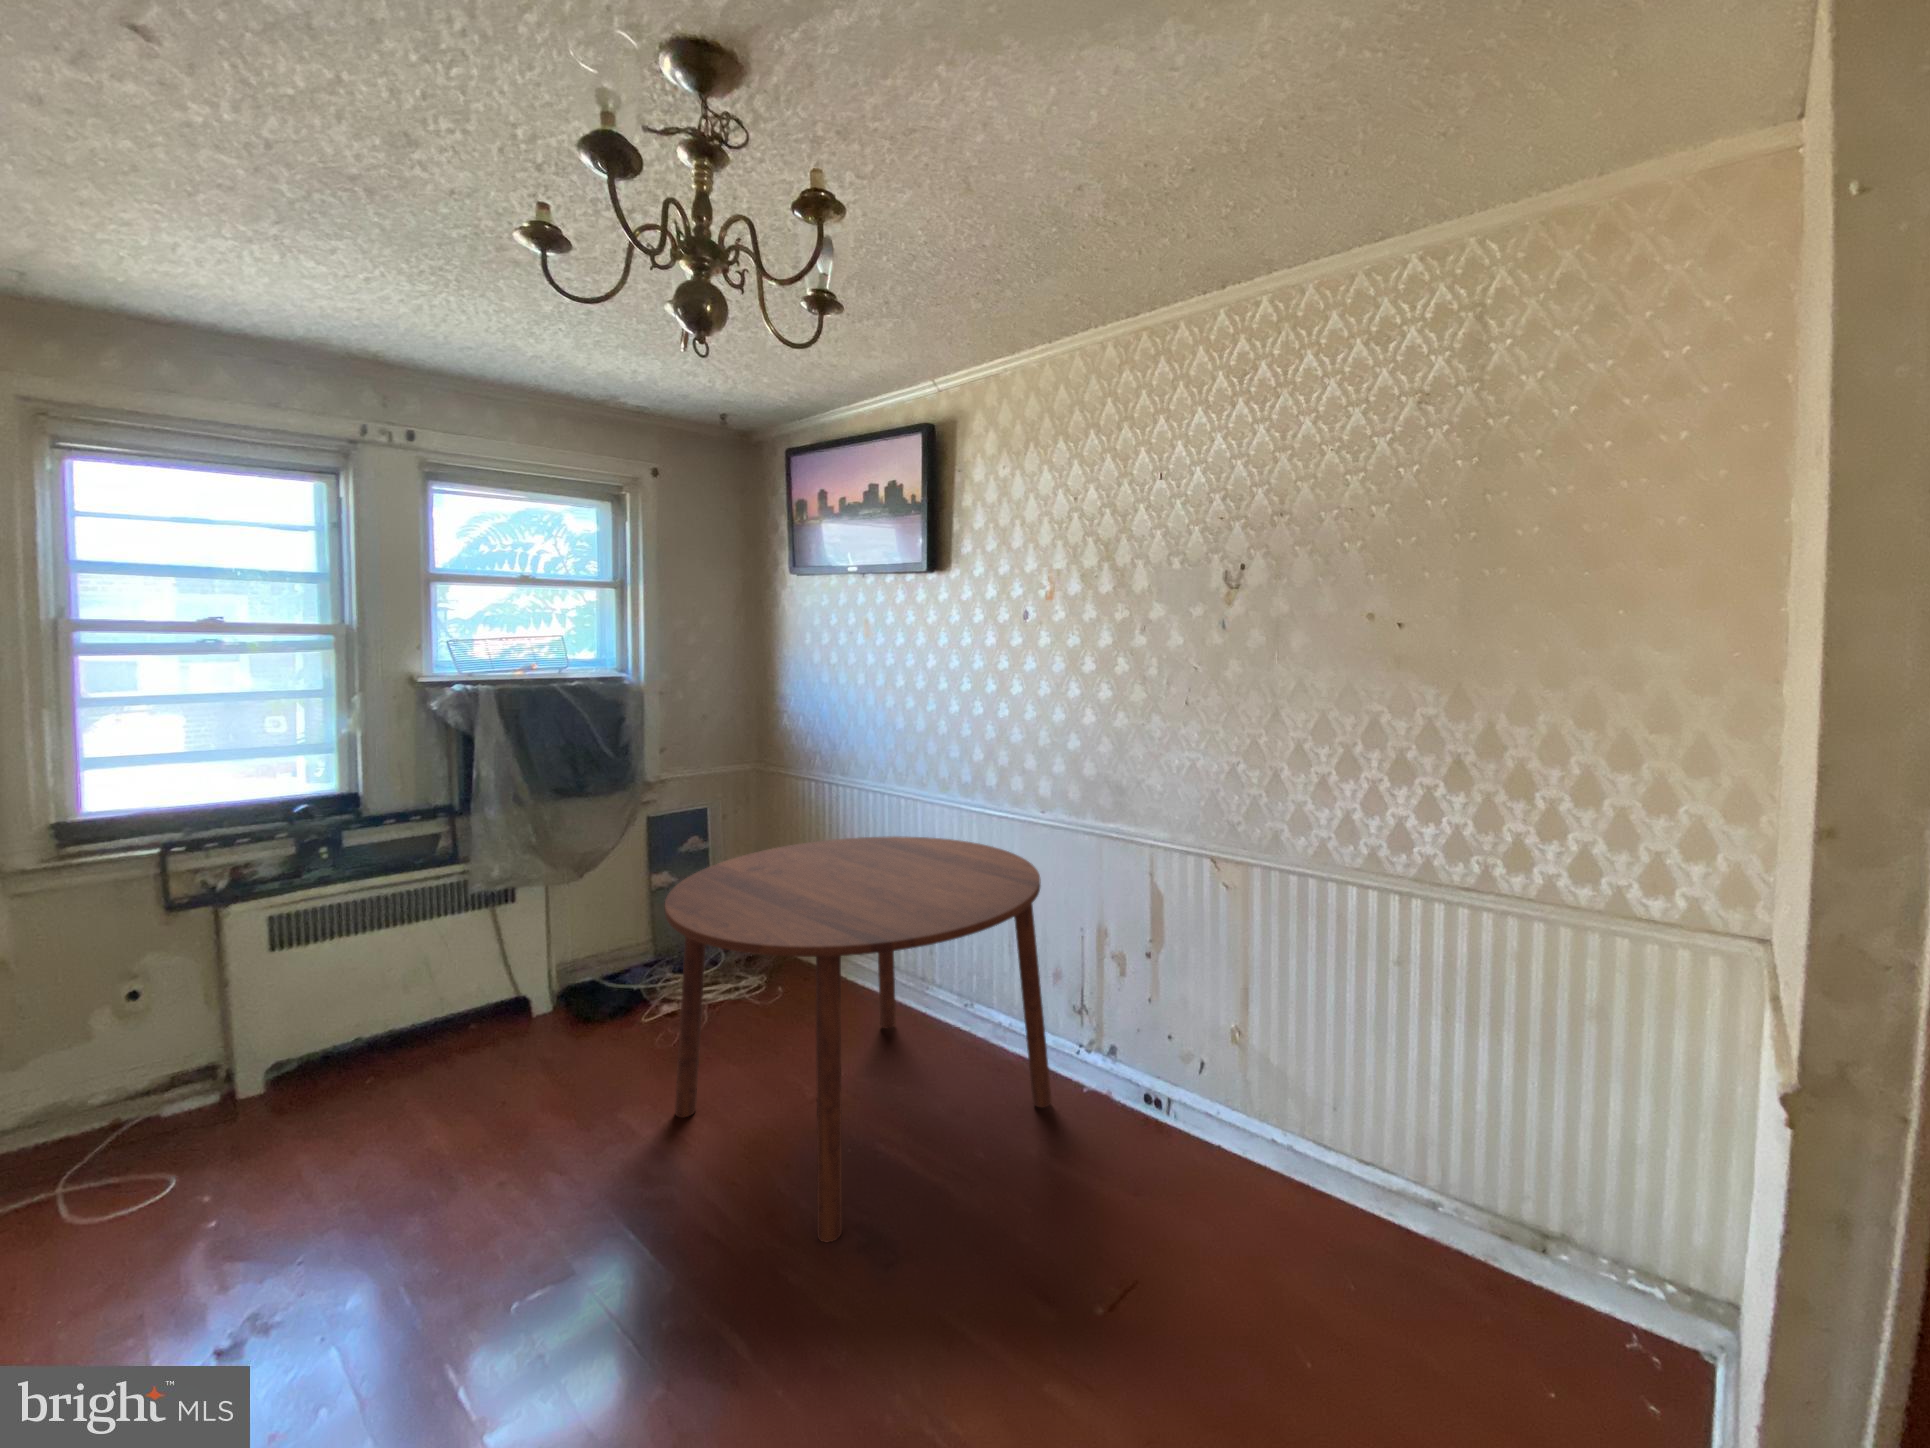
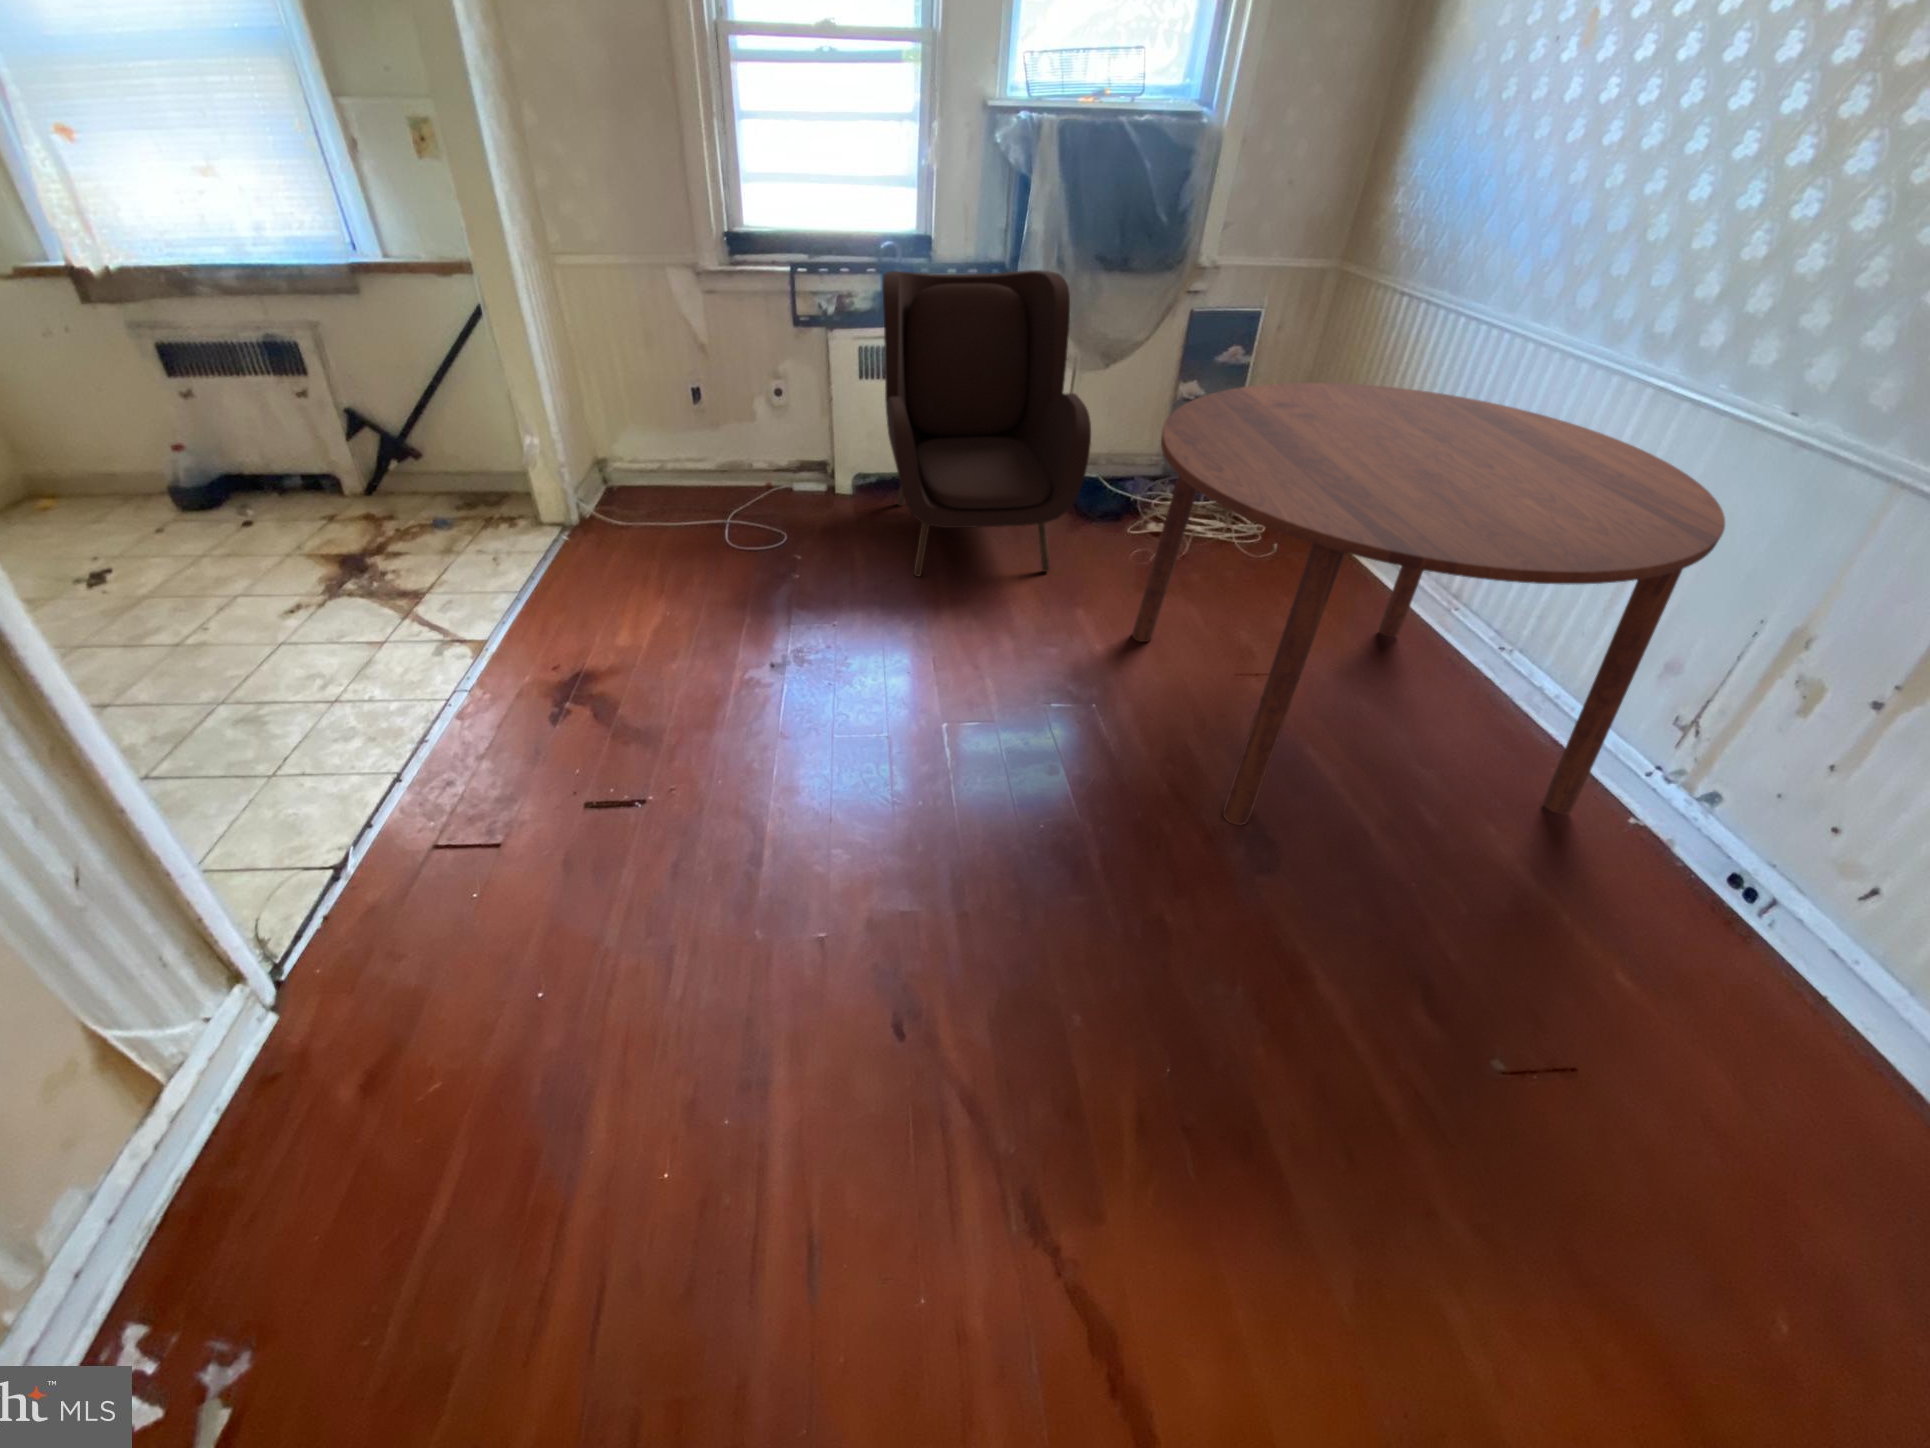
armchair: none [309,806,589,1155] -> present [883,270,1091,576]

